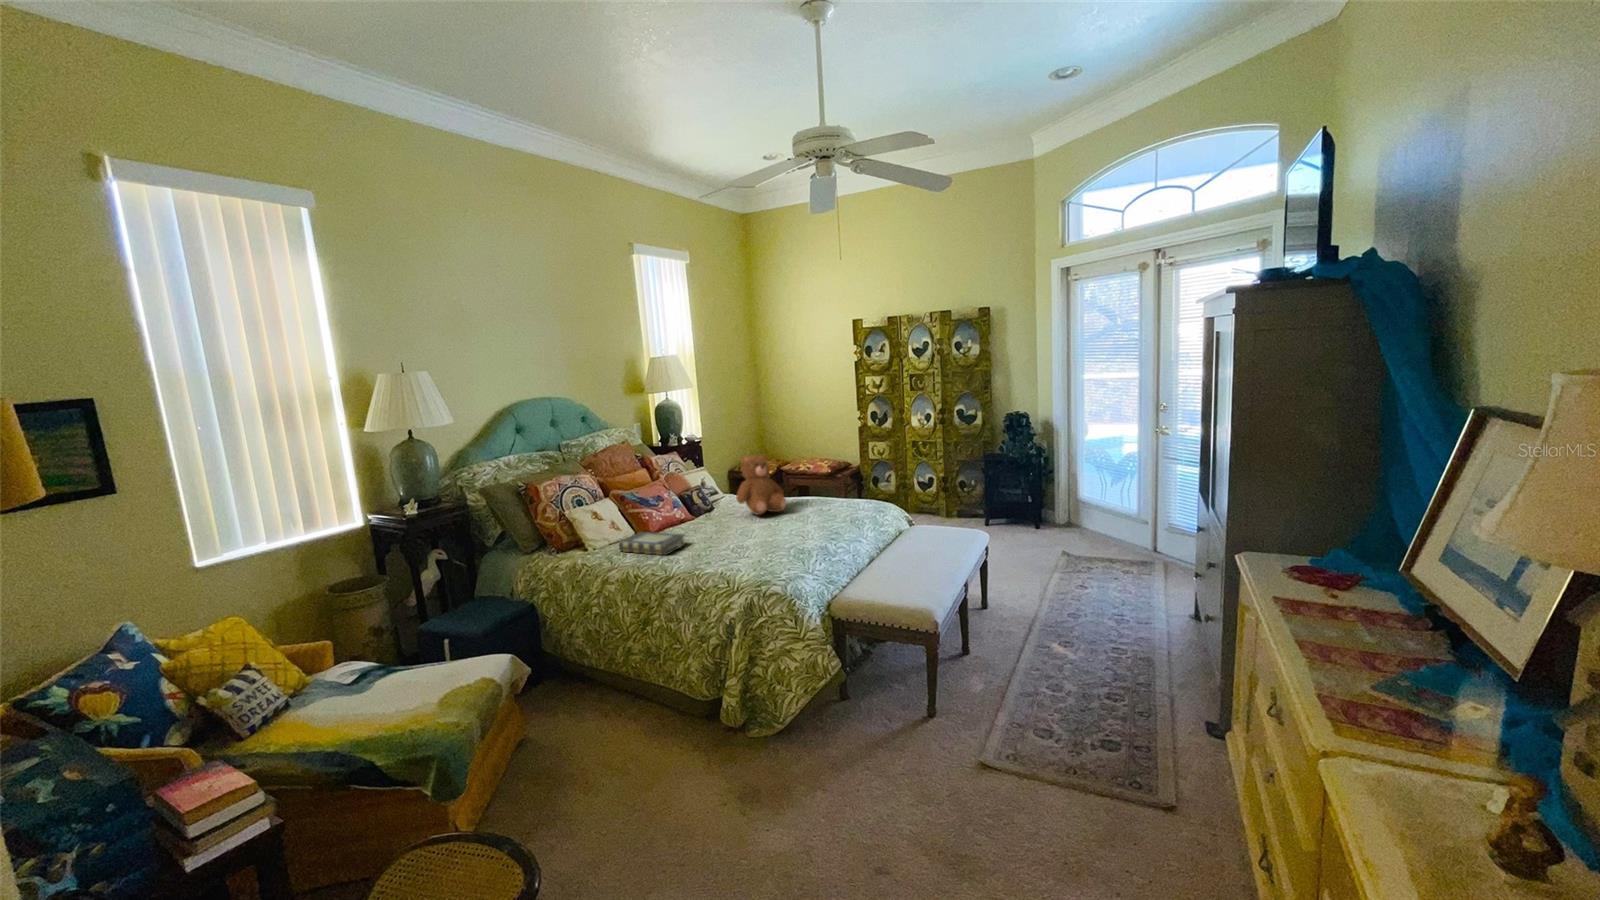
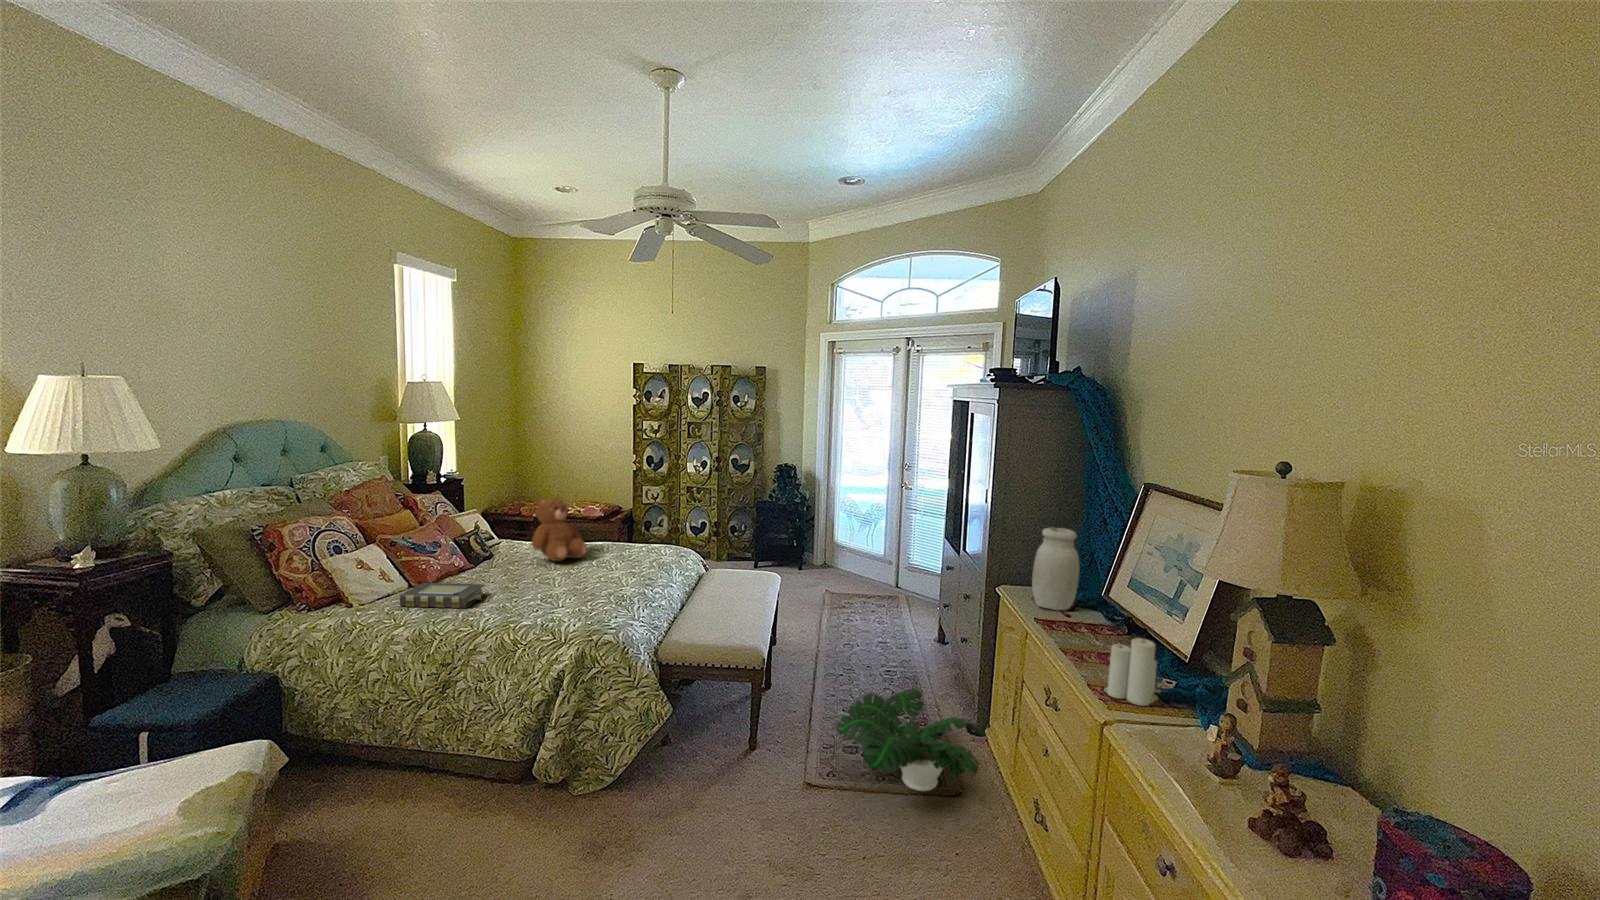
jar: none [1283,475,1361,590] -> present [1032,528,1079,610]
candle: none [1348,637,1452,747] -> present [1104,638,1158,706]
potted plant: none [1017,672,1221,797] -> present [836,688,986,791]

